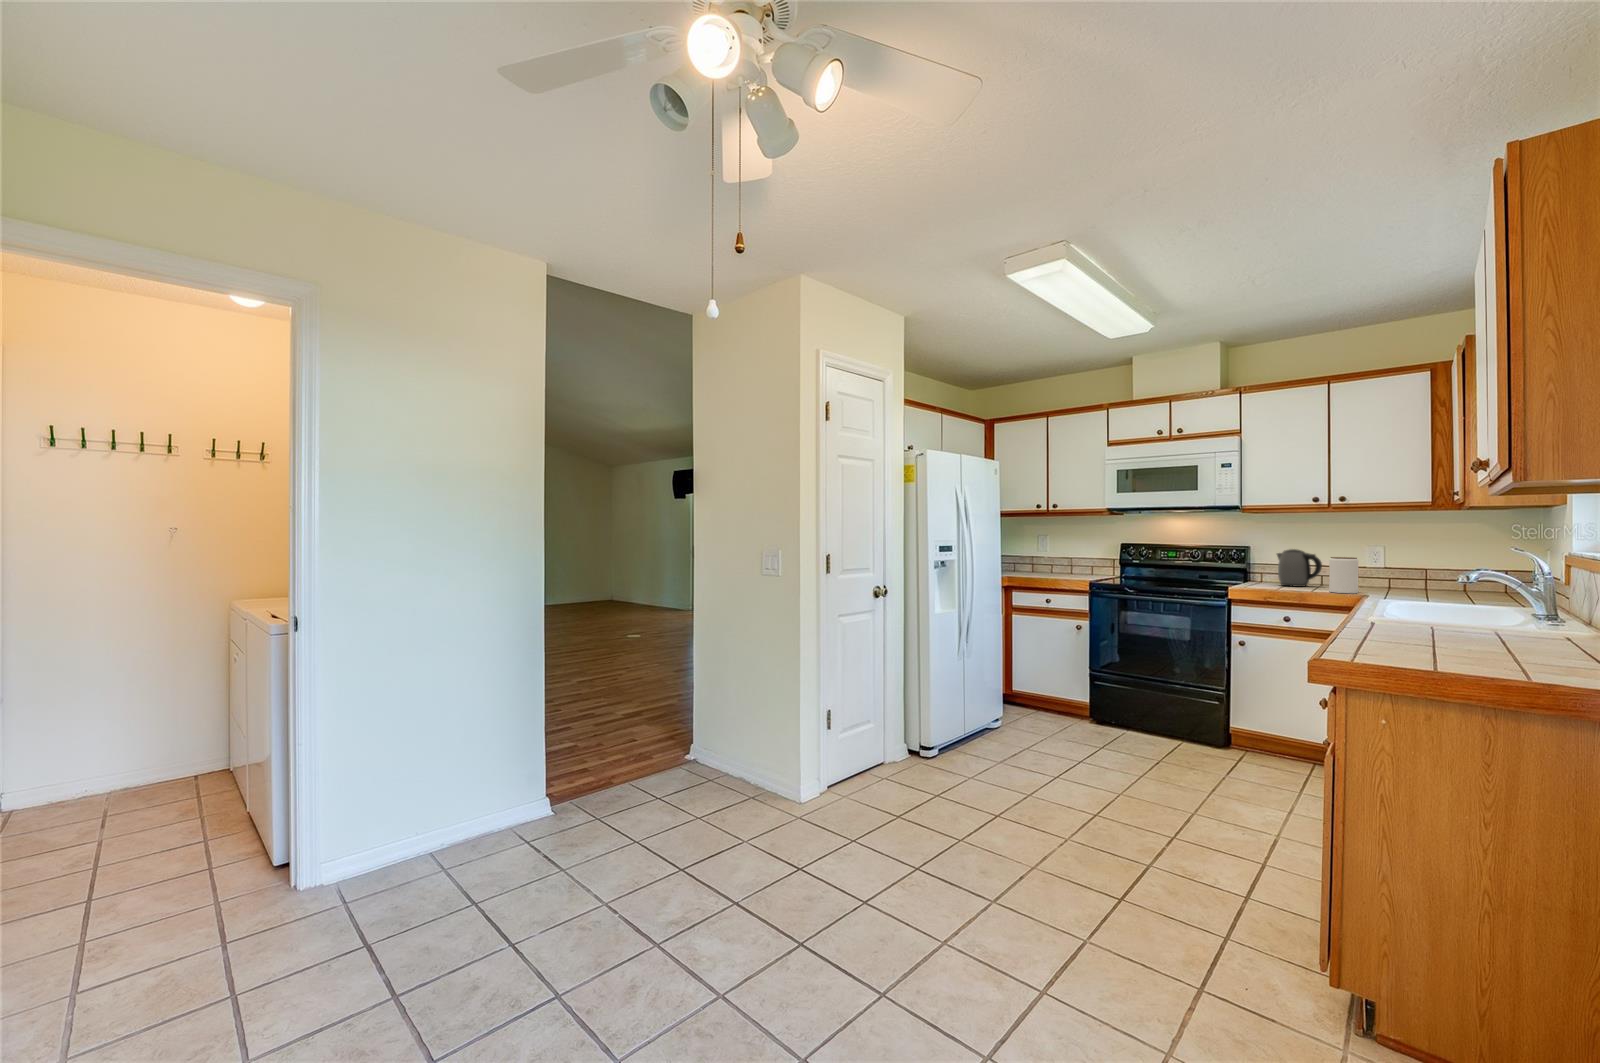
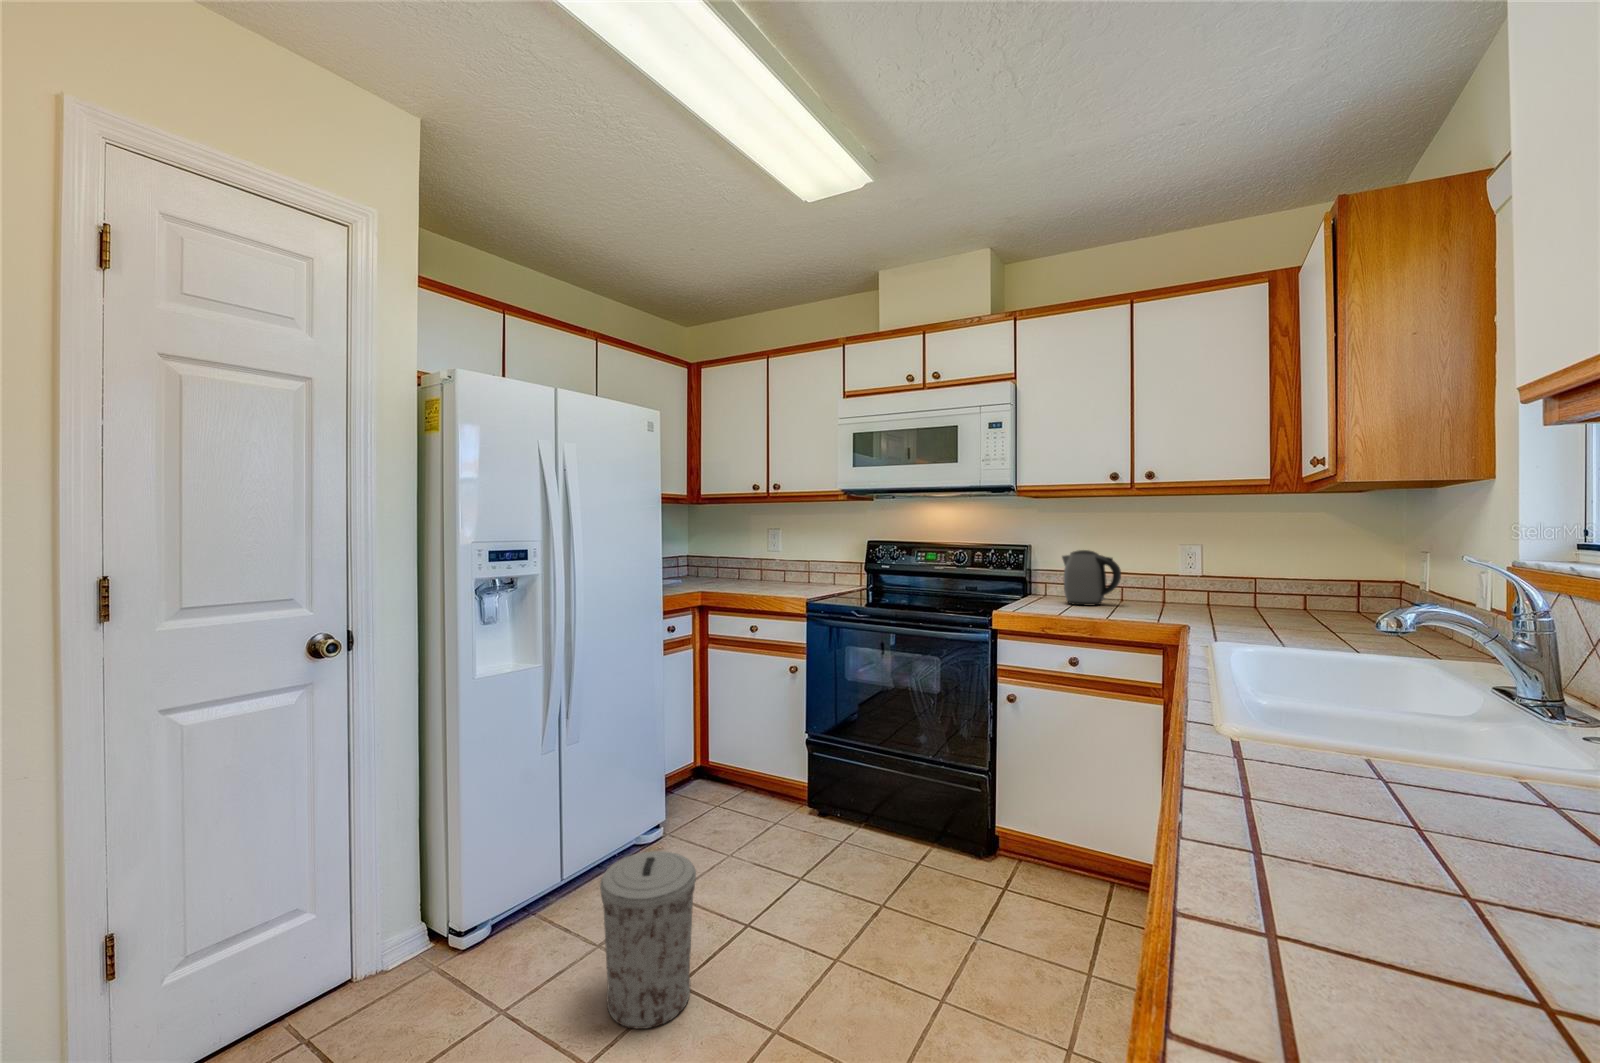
jar: present [1329,557,1358,593] -> none [1133,562,1173,620]
trash can: none [1017,707,1068,787] -> present [600,851,696,1029]

